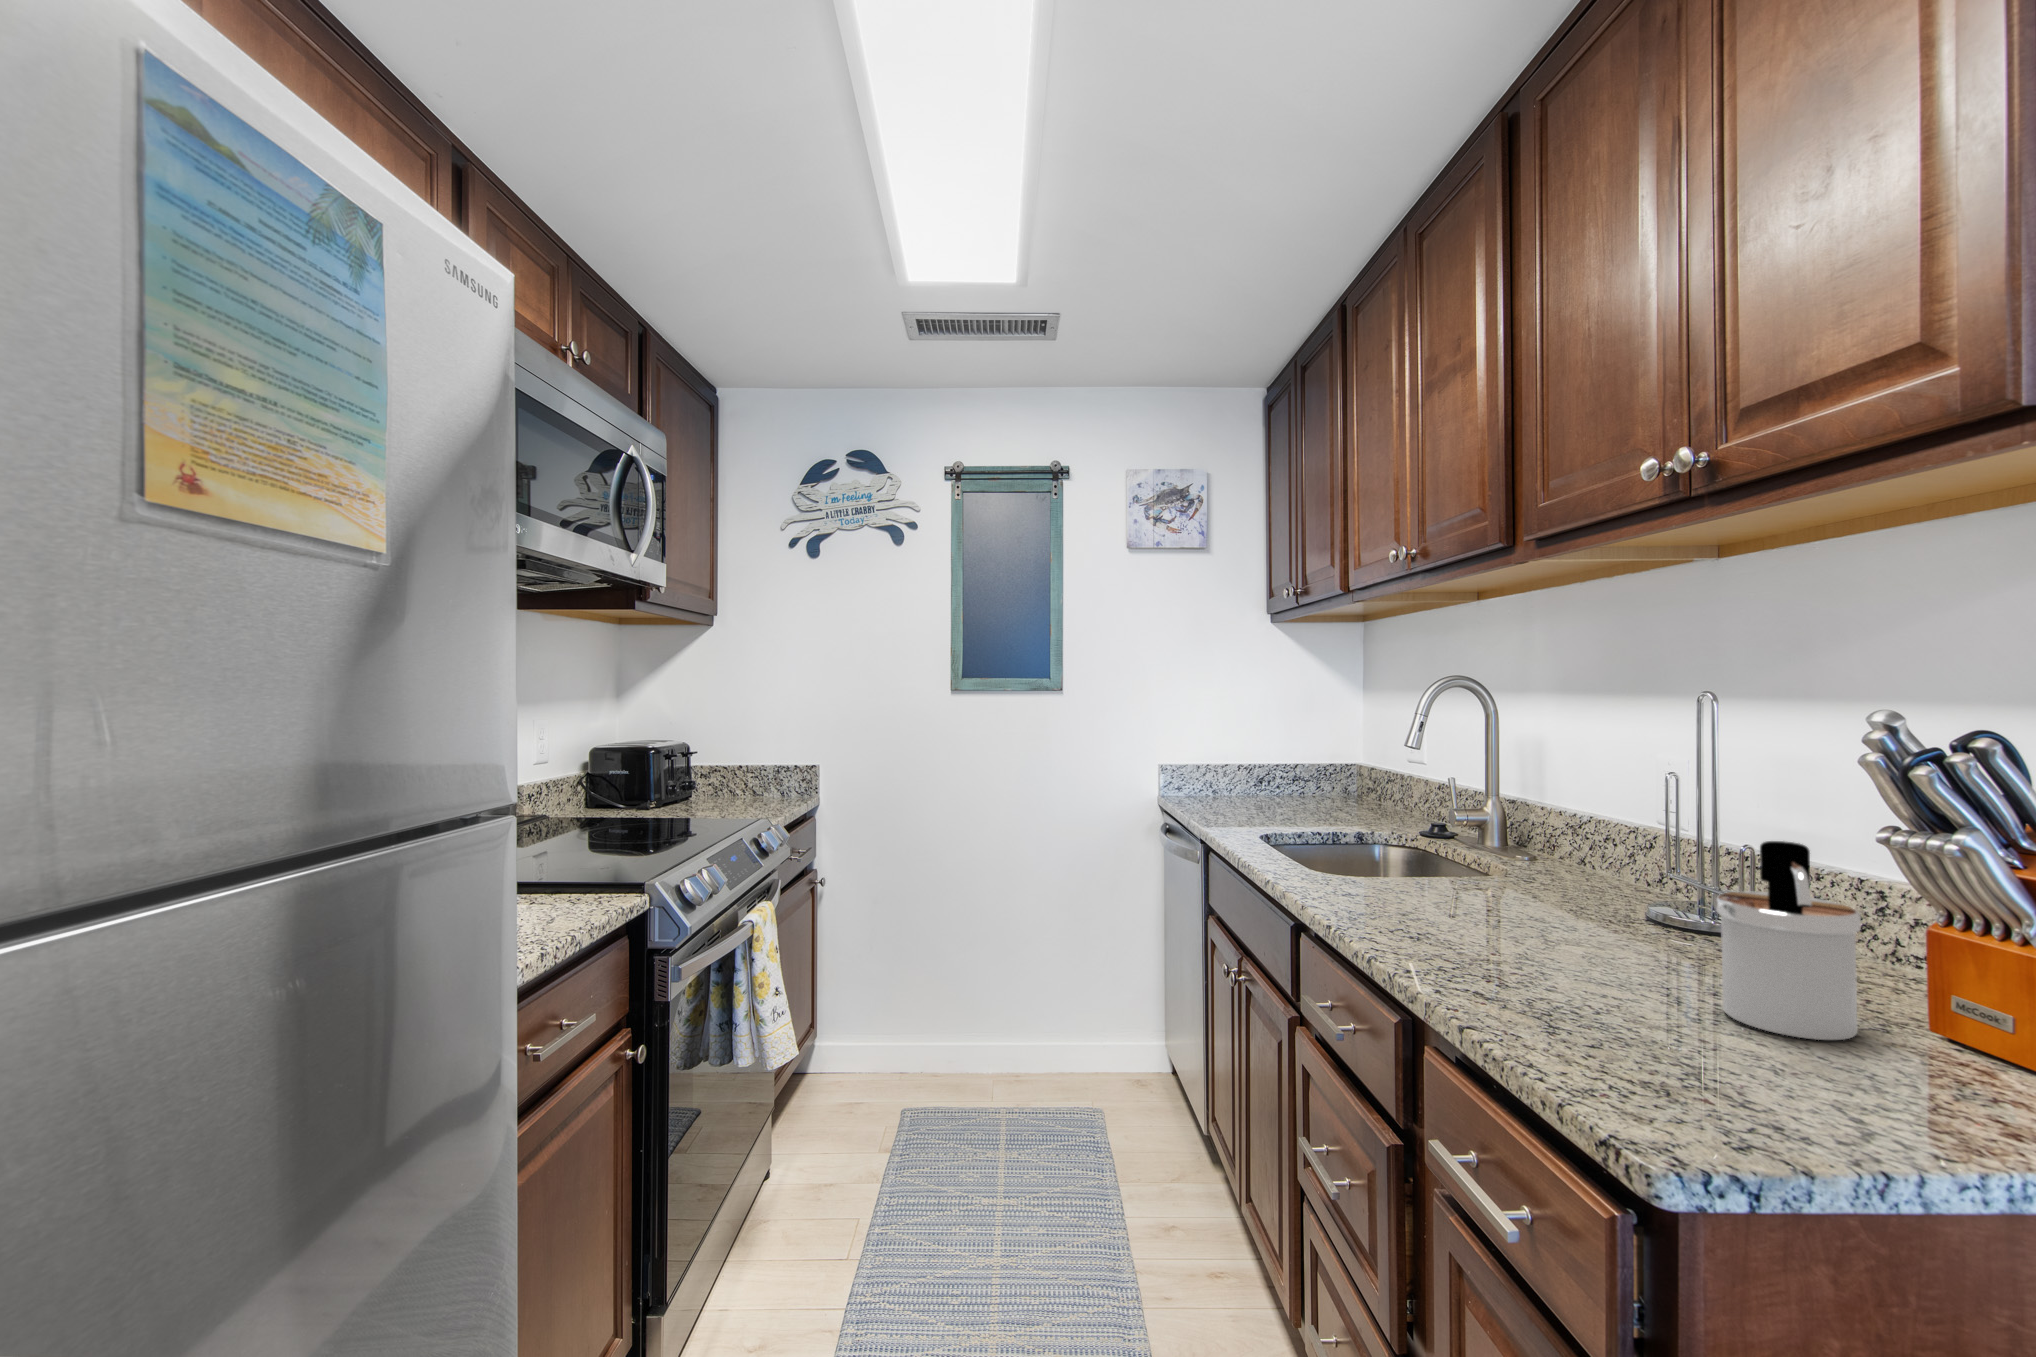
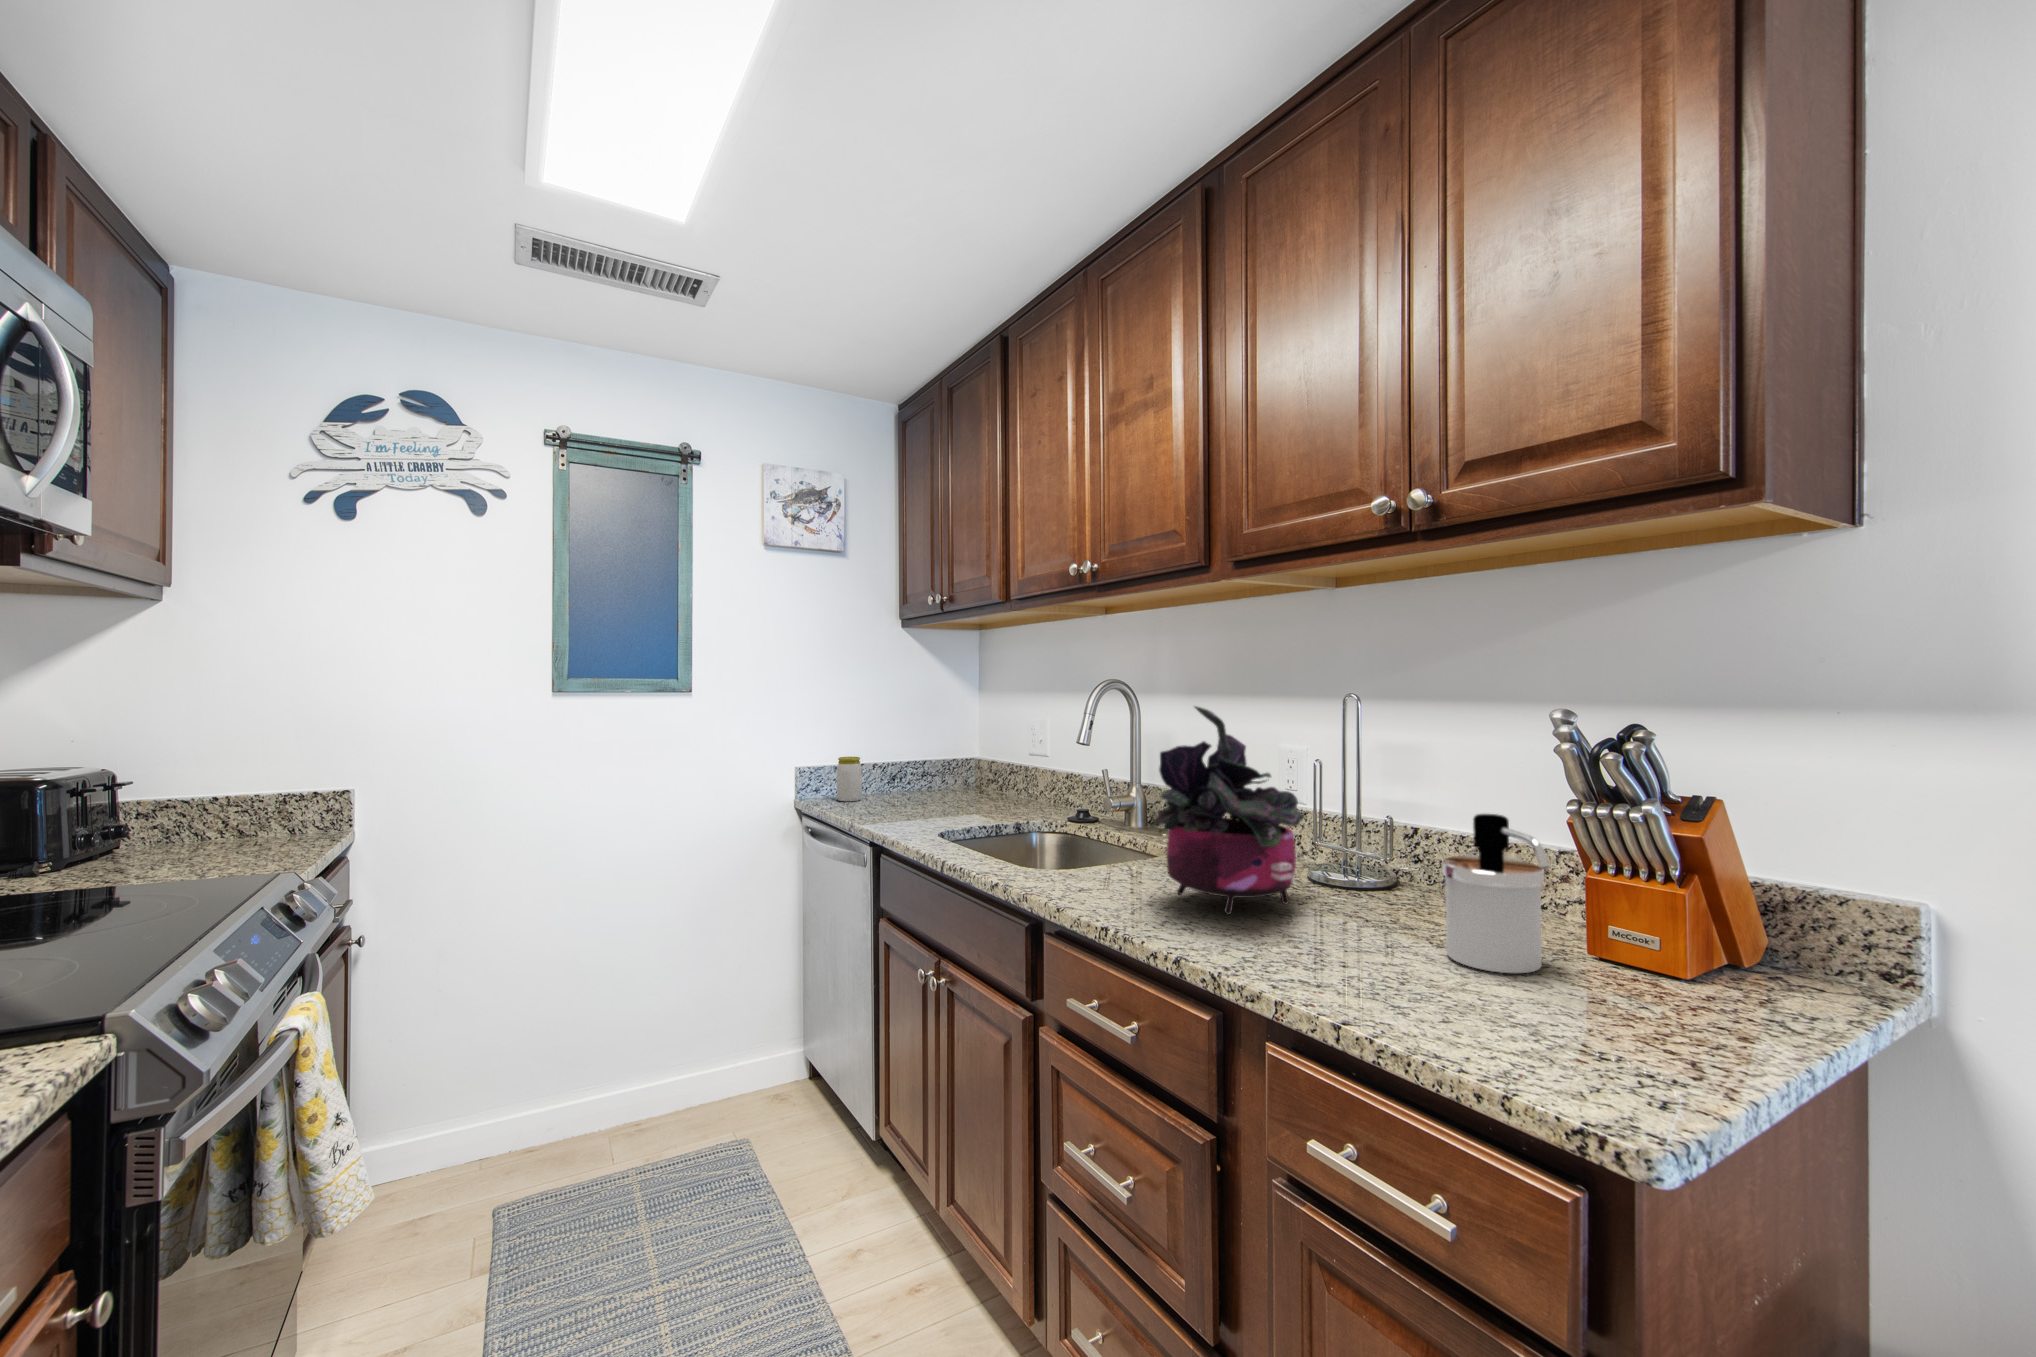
potted plant: none [1406,706,1616,934] -> present [1154,706,1304,915]
jar: none [1196,756,1222,800] -> present [837,757,862,801]

